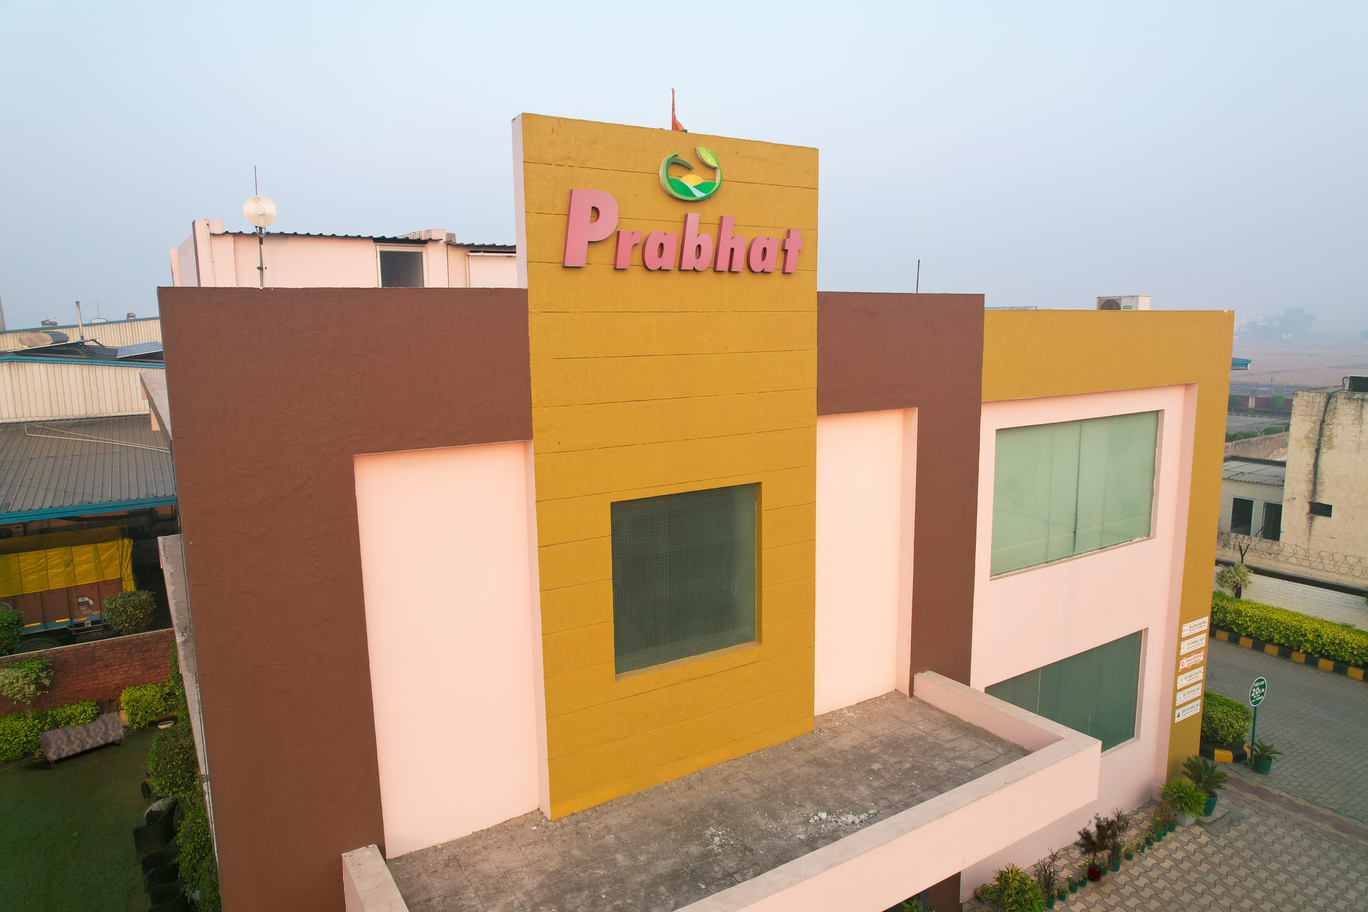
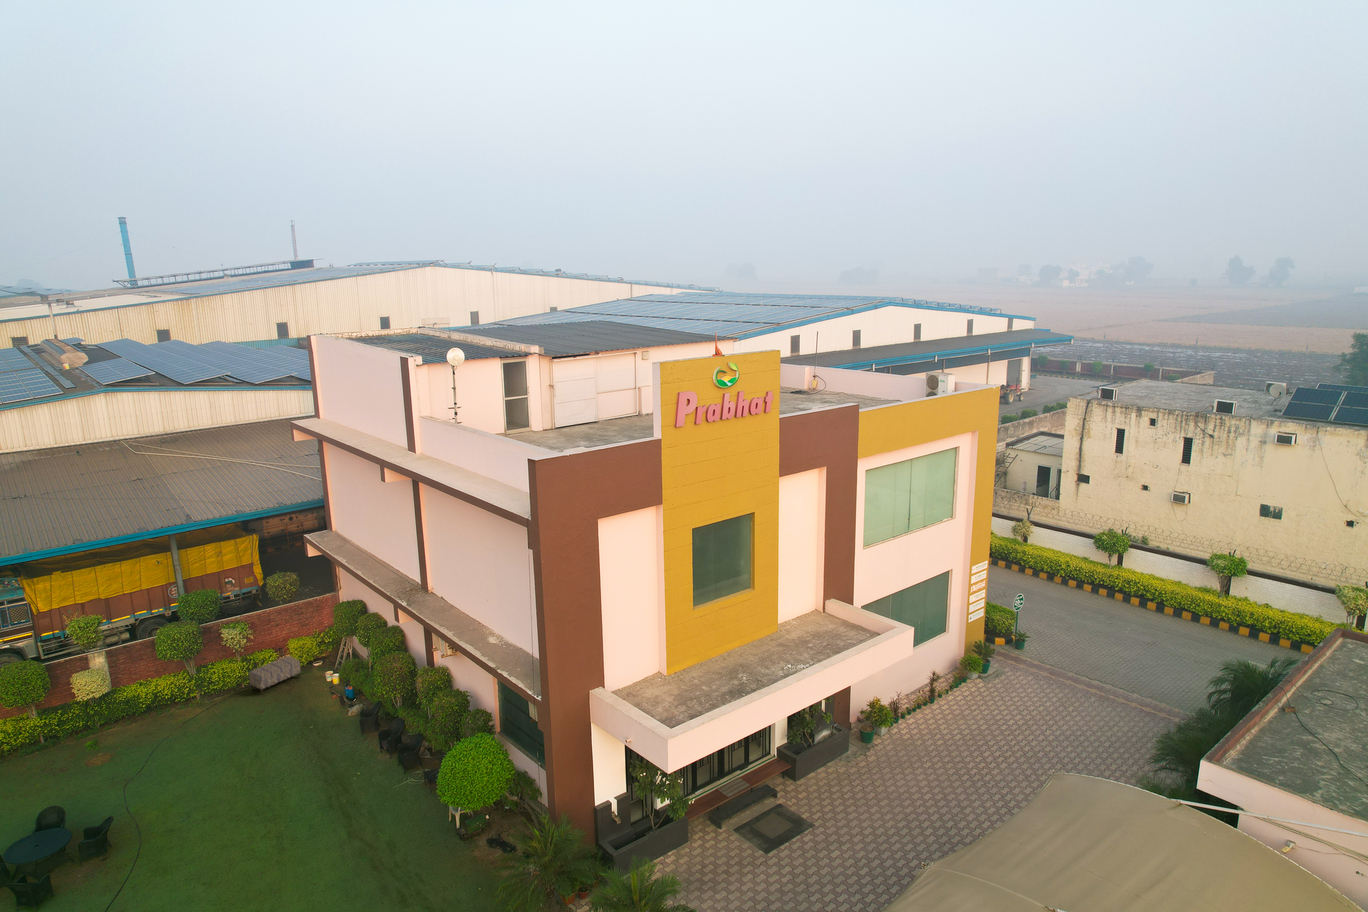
potted tree: present [1074,813,1117,881] -> none [909,672,932,708]

